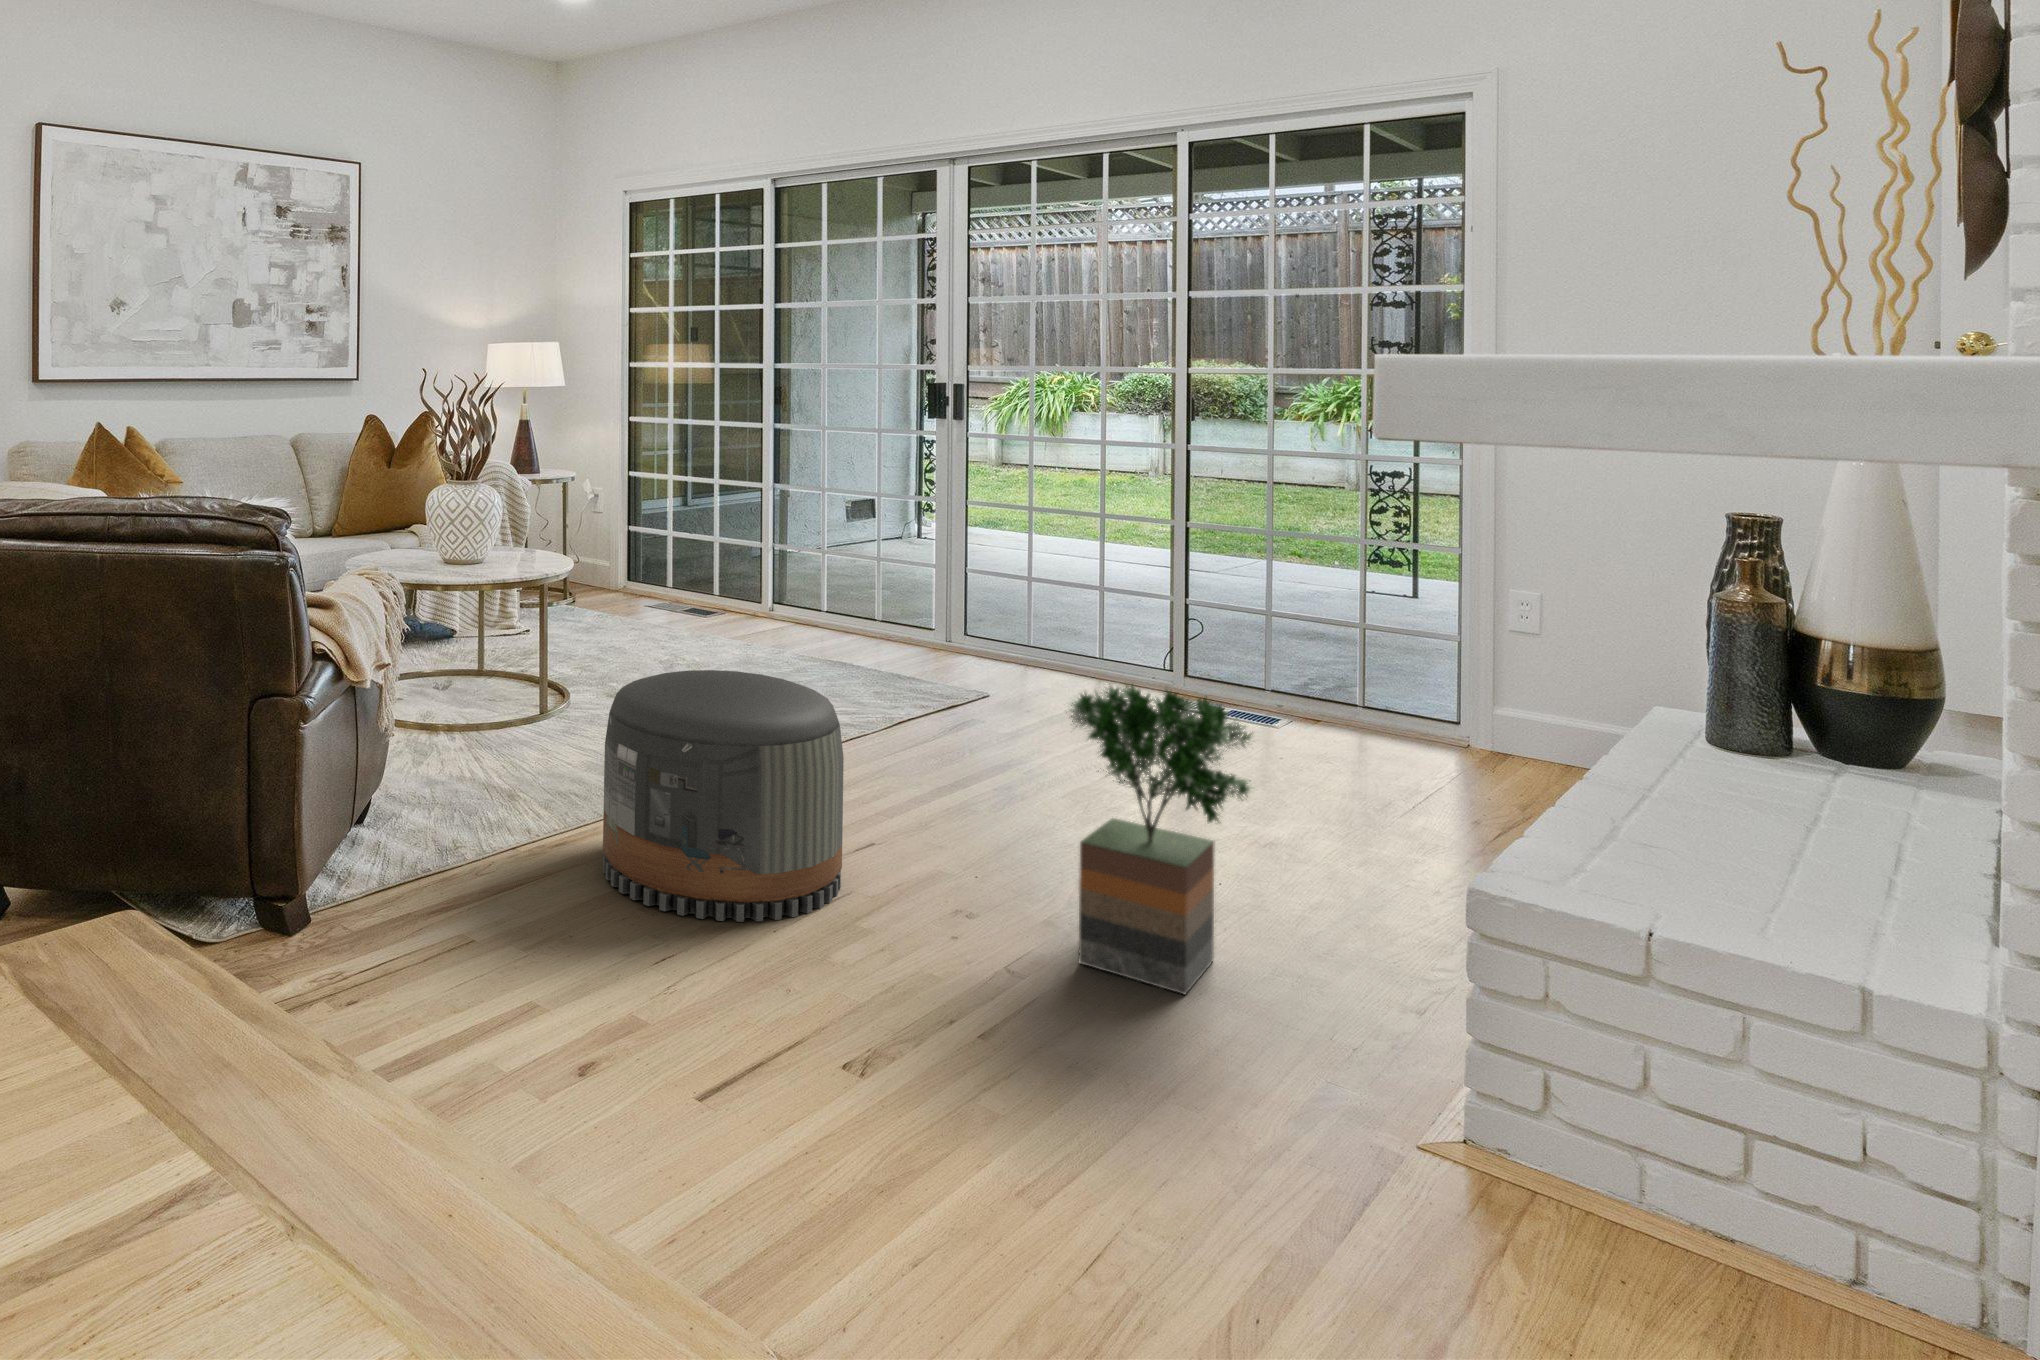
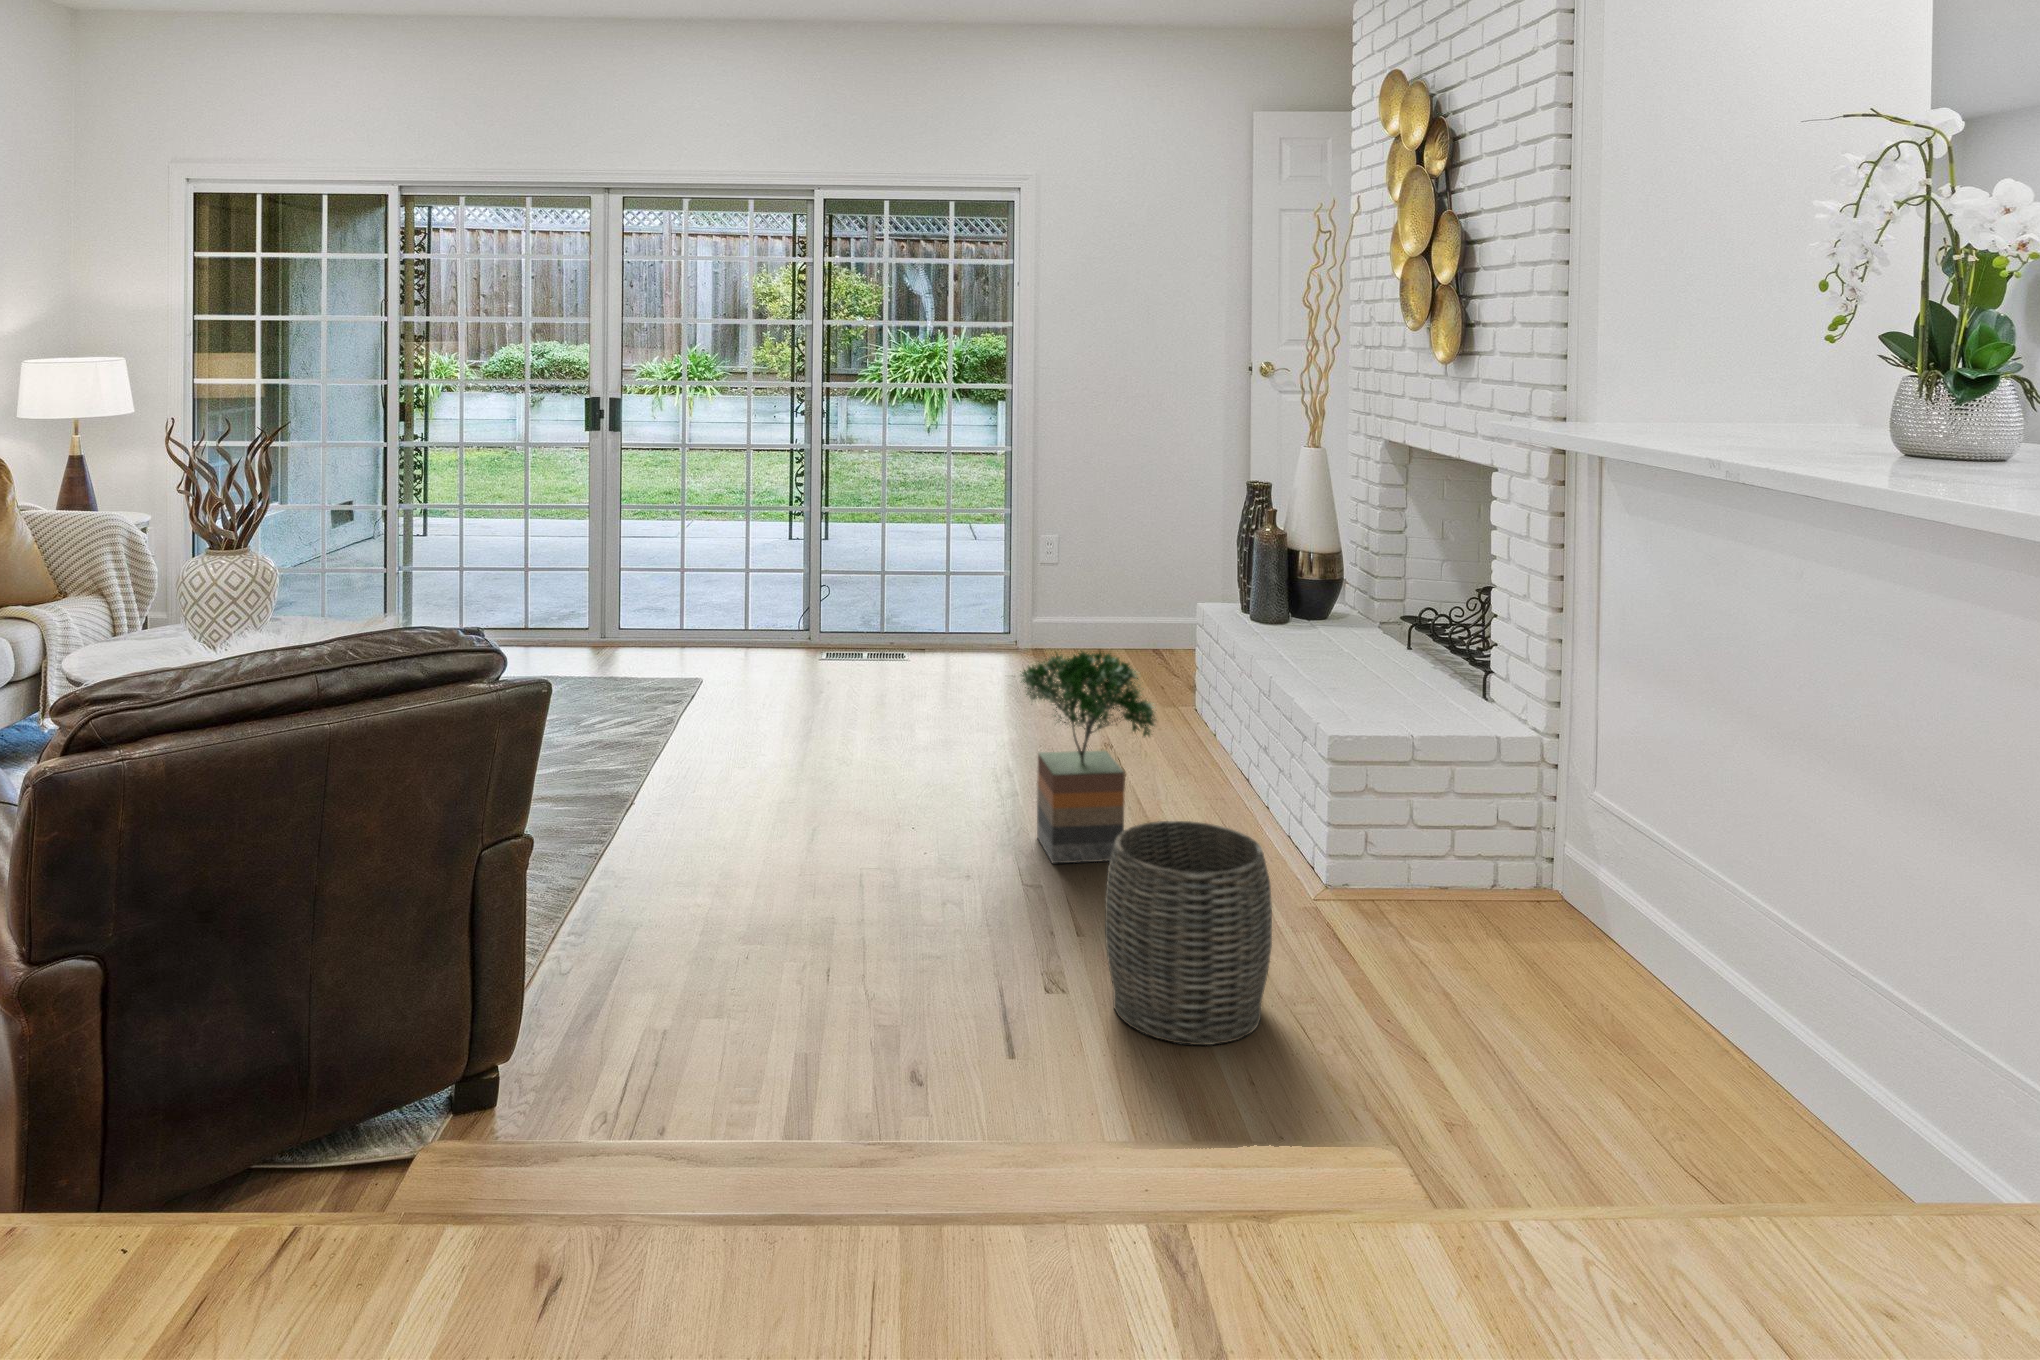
pouf: present [603,670,844,922] -> none [645,703,863,936]
woven basket: none [851,891,1098,1237] -> present [1105,821,1272,1045]

